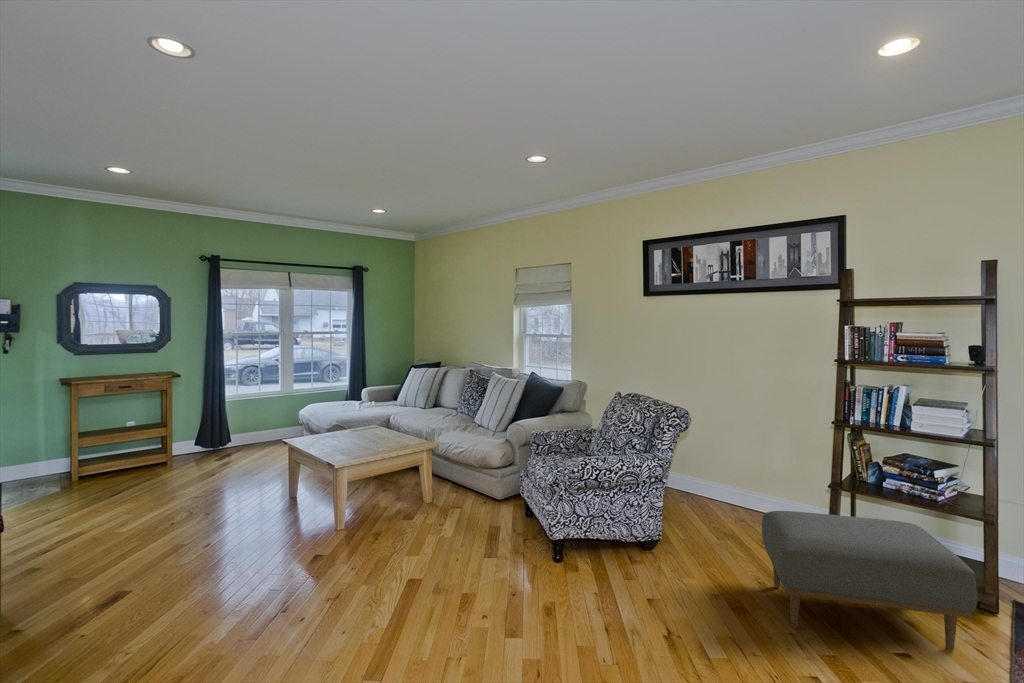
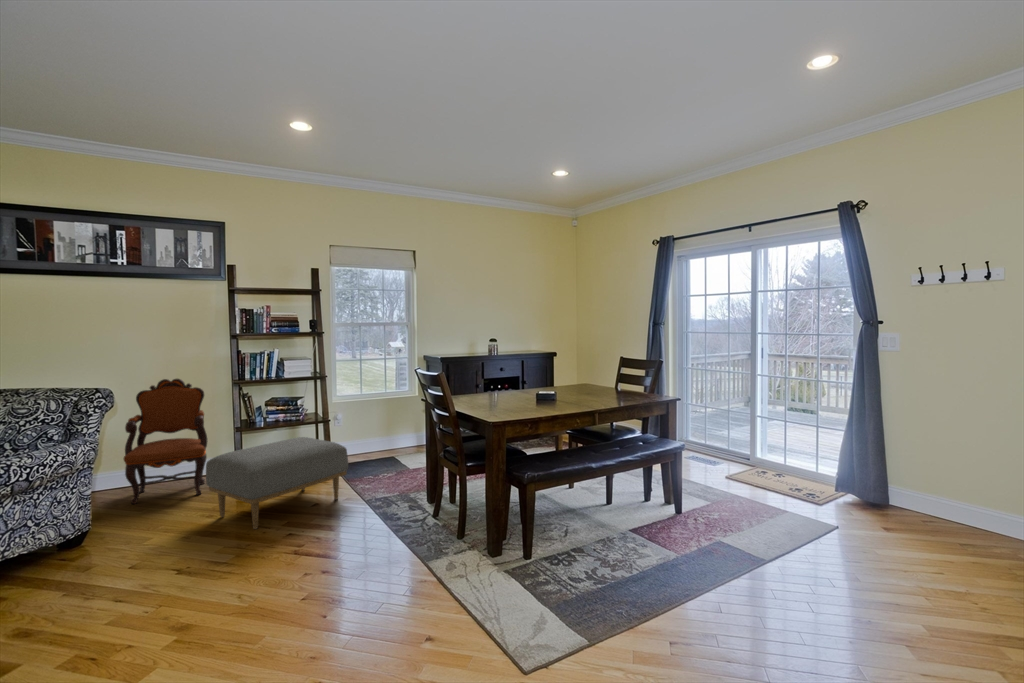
armchair: none [714,403,808,546] -> present [124,379,208,504]

